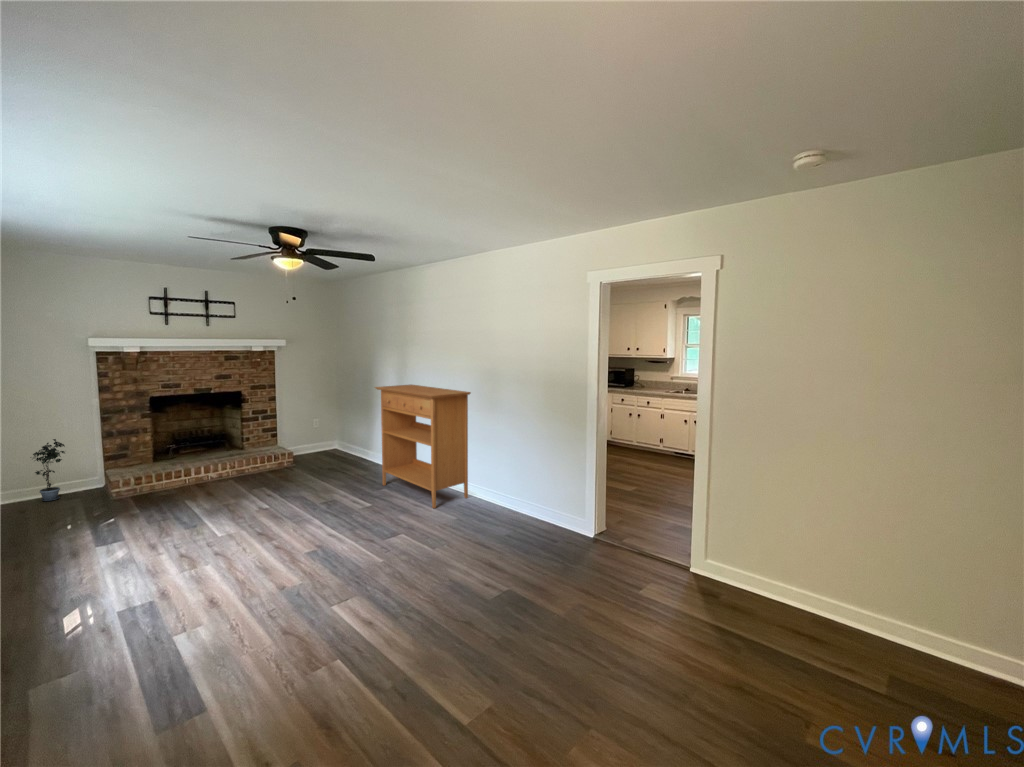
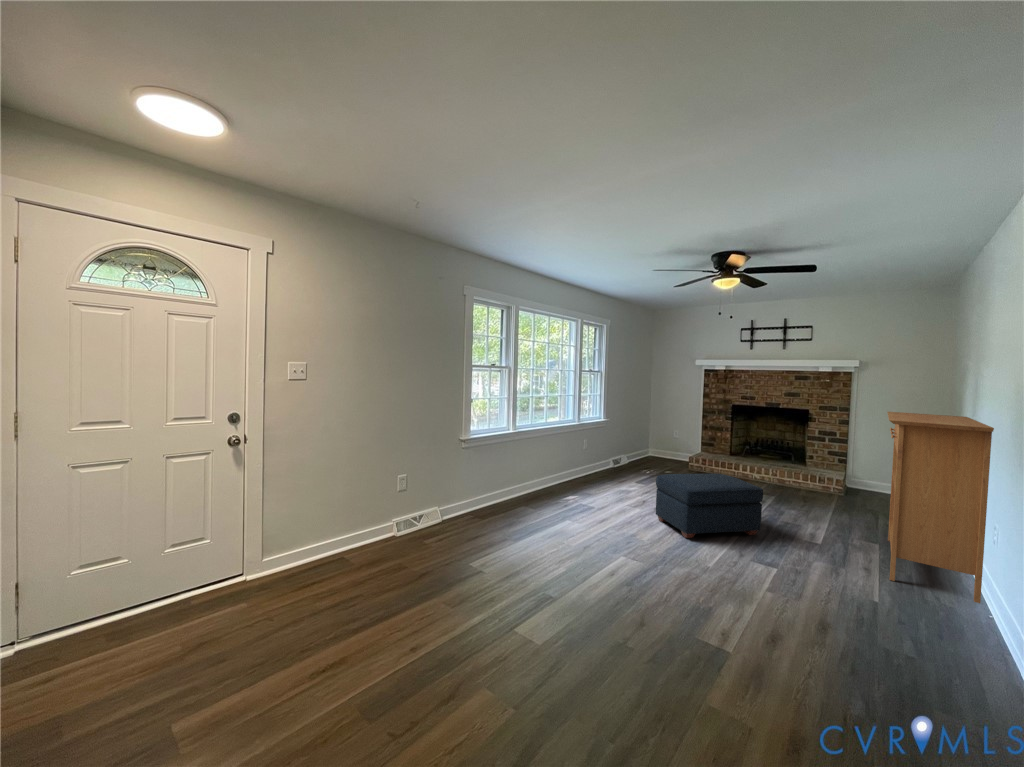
potted plant: present [33,439,65,501] -> none [661,423,678,461]
ottoman: none [234,479,338,567] -> present [656,474,763,538]

